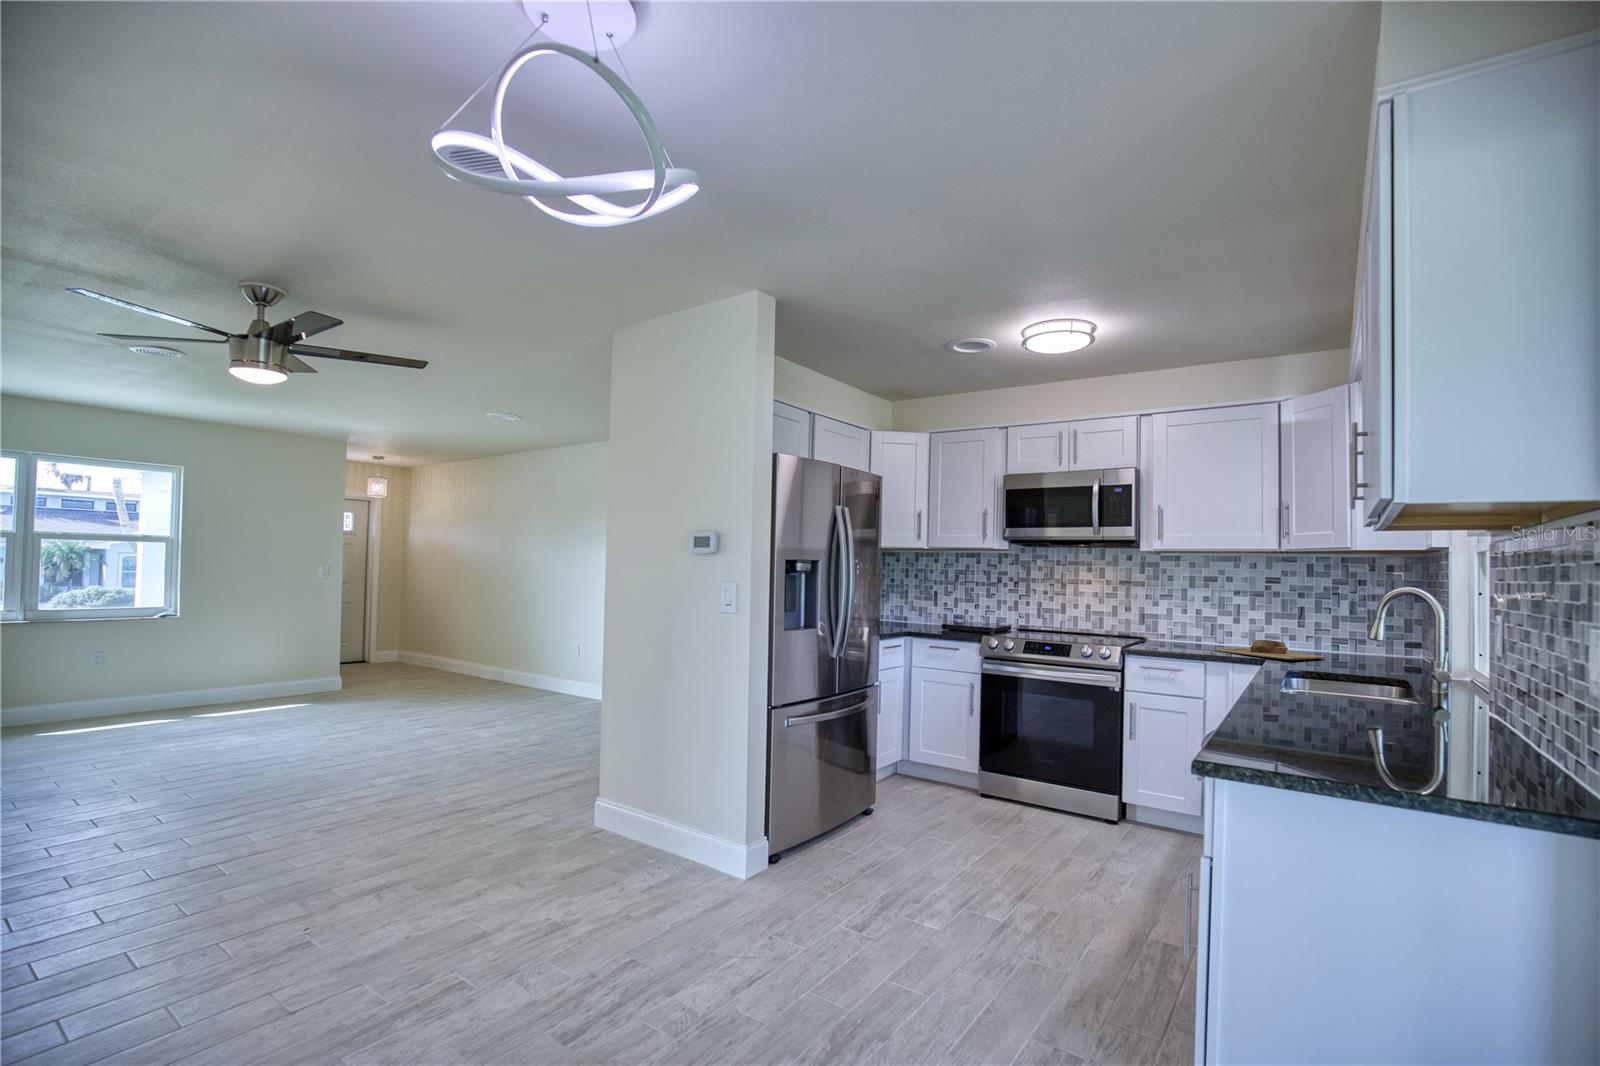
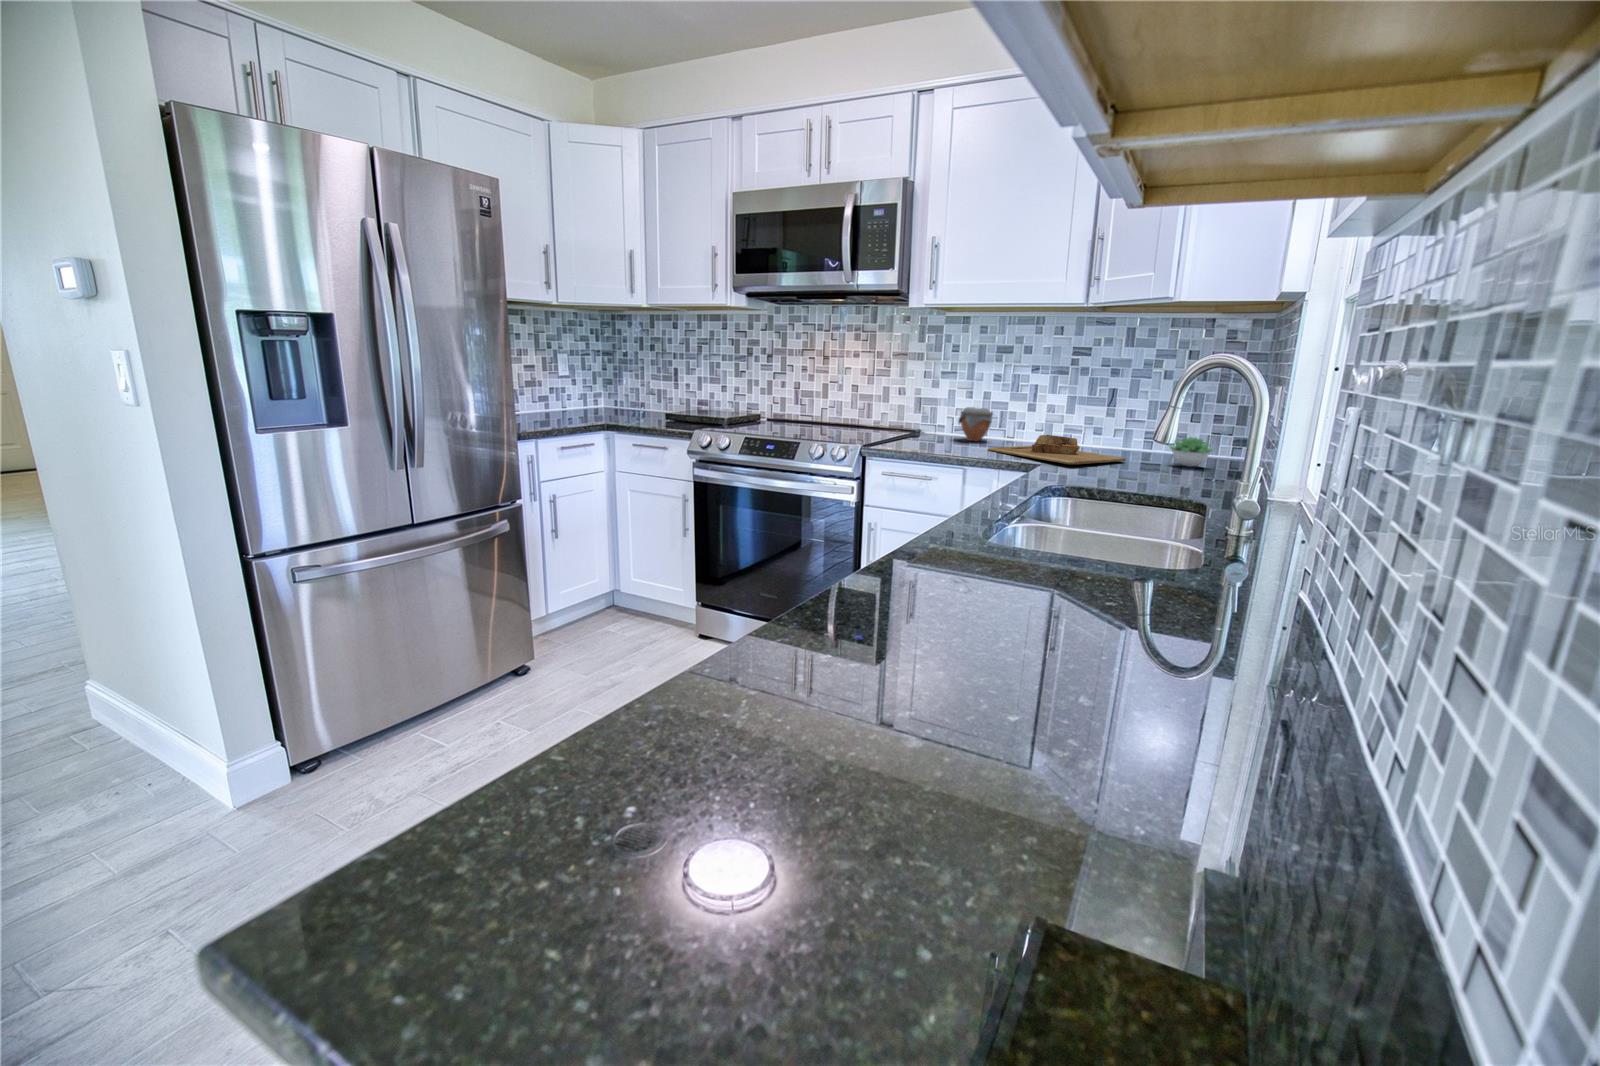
jar: none [1182,620,1210,645] -> present [958,407,993,441]
succulent plant: none [1357,641,1395,663] -> present [1169,437,1214,466]

